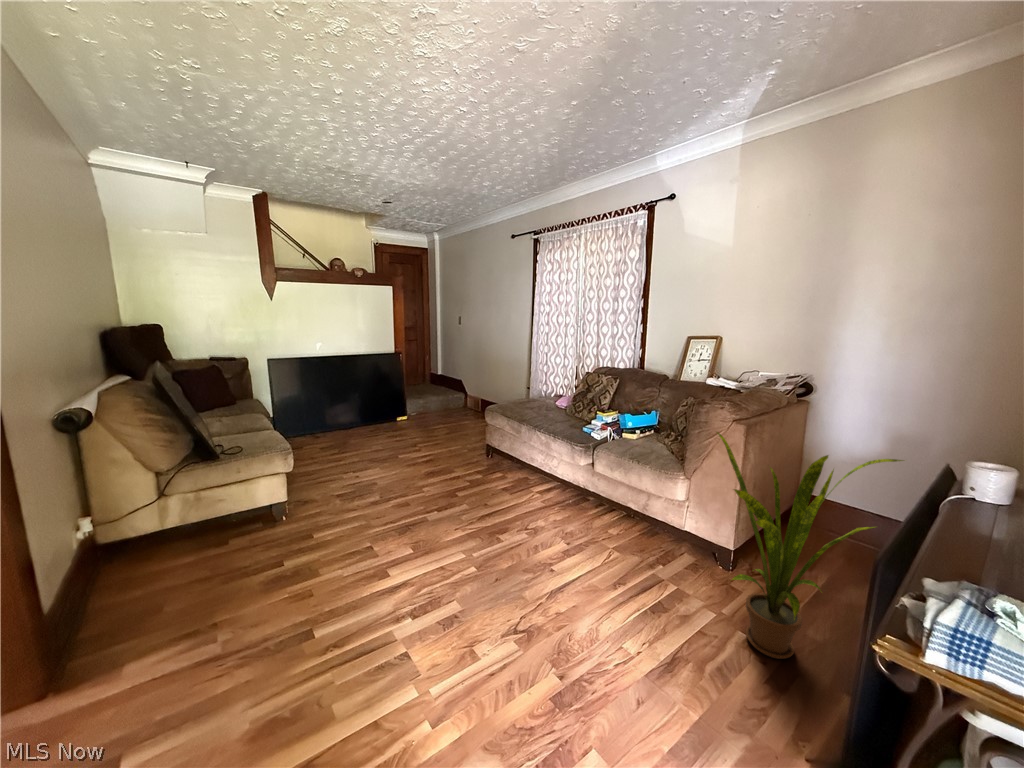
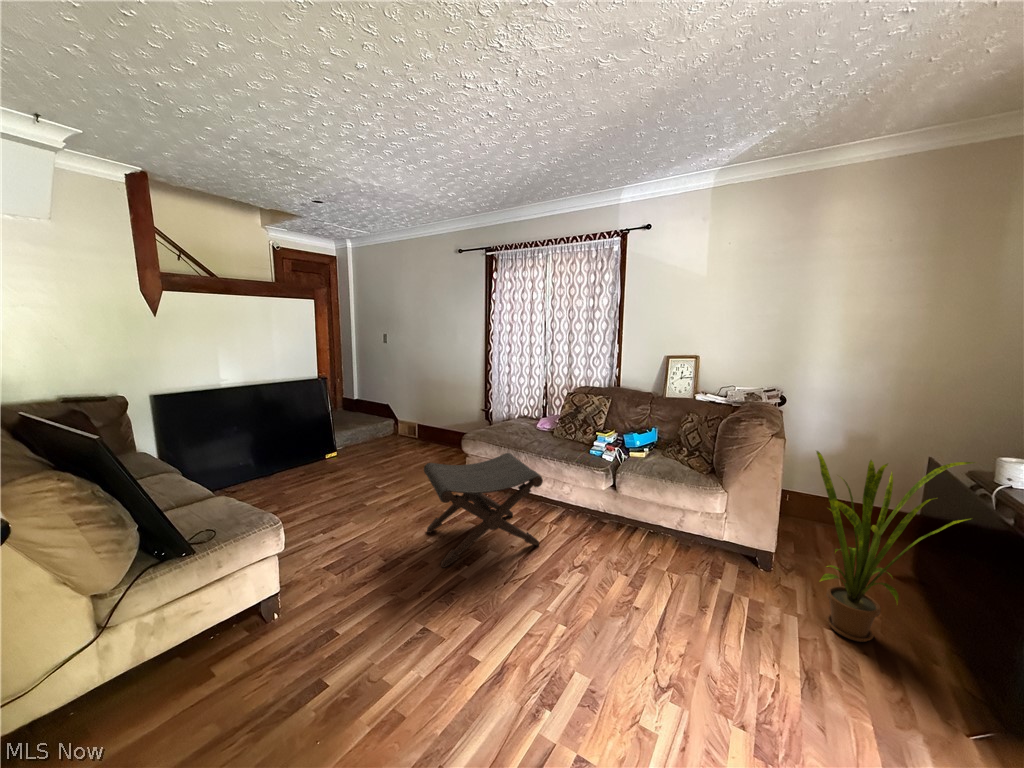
footstool: none [413,423,511,509] -> present [424,453,543,567]

